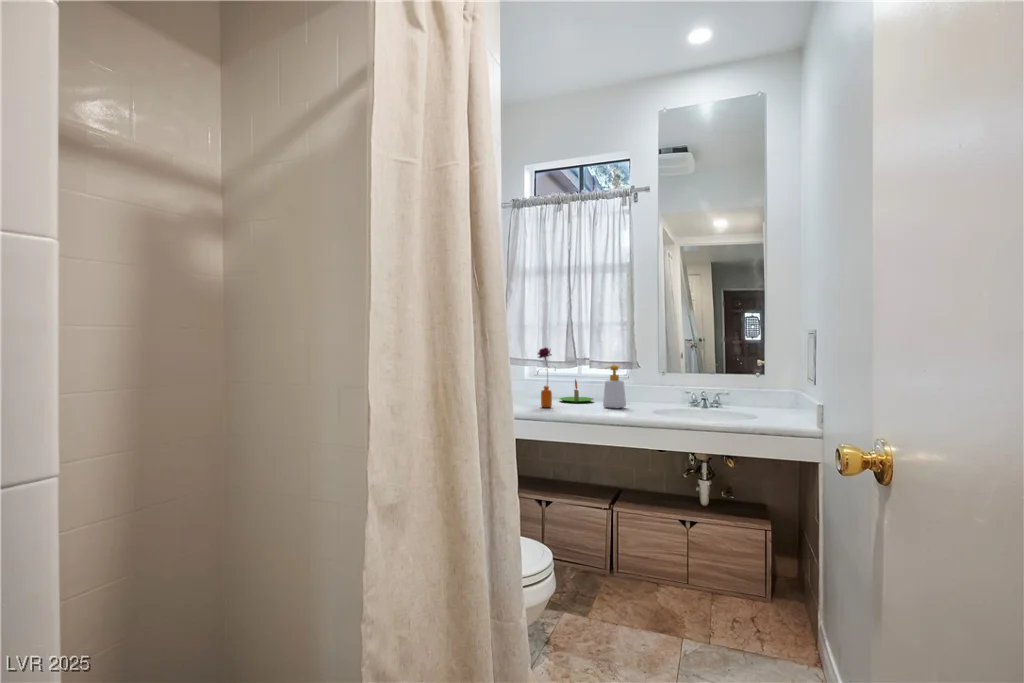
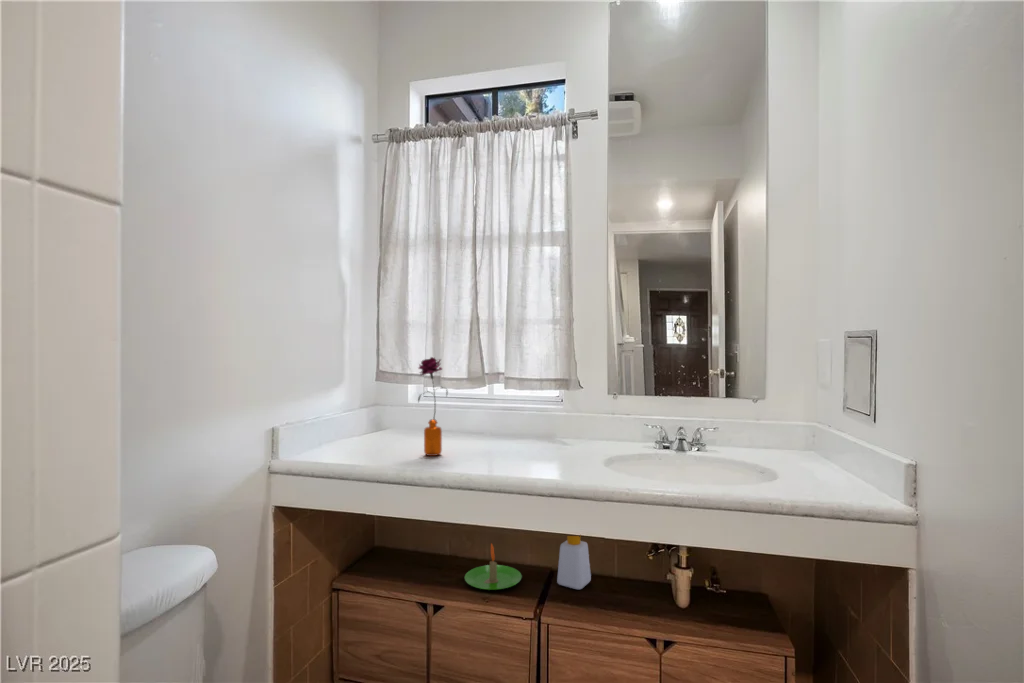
soap bottle: present [603,365,626,408] -> present [557,535,591,590]
candle: present [559,379,594,403] -> present [465,543,522,590]

